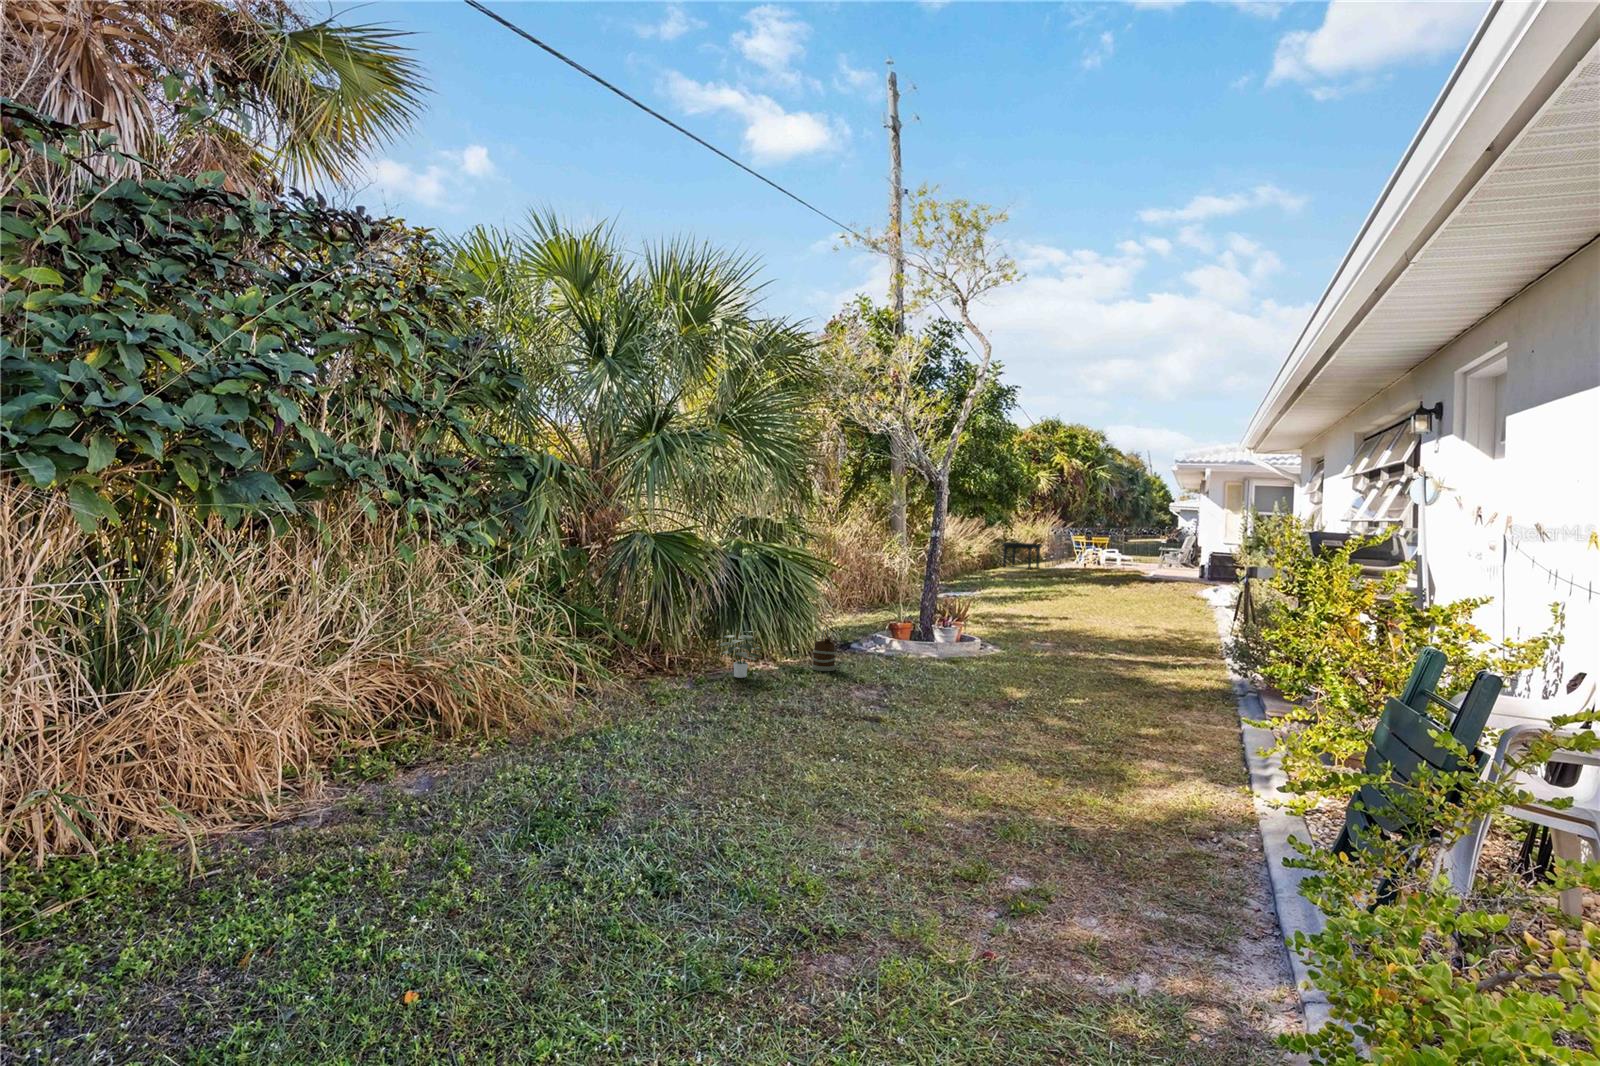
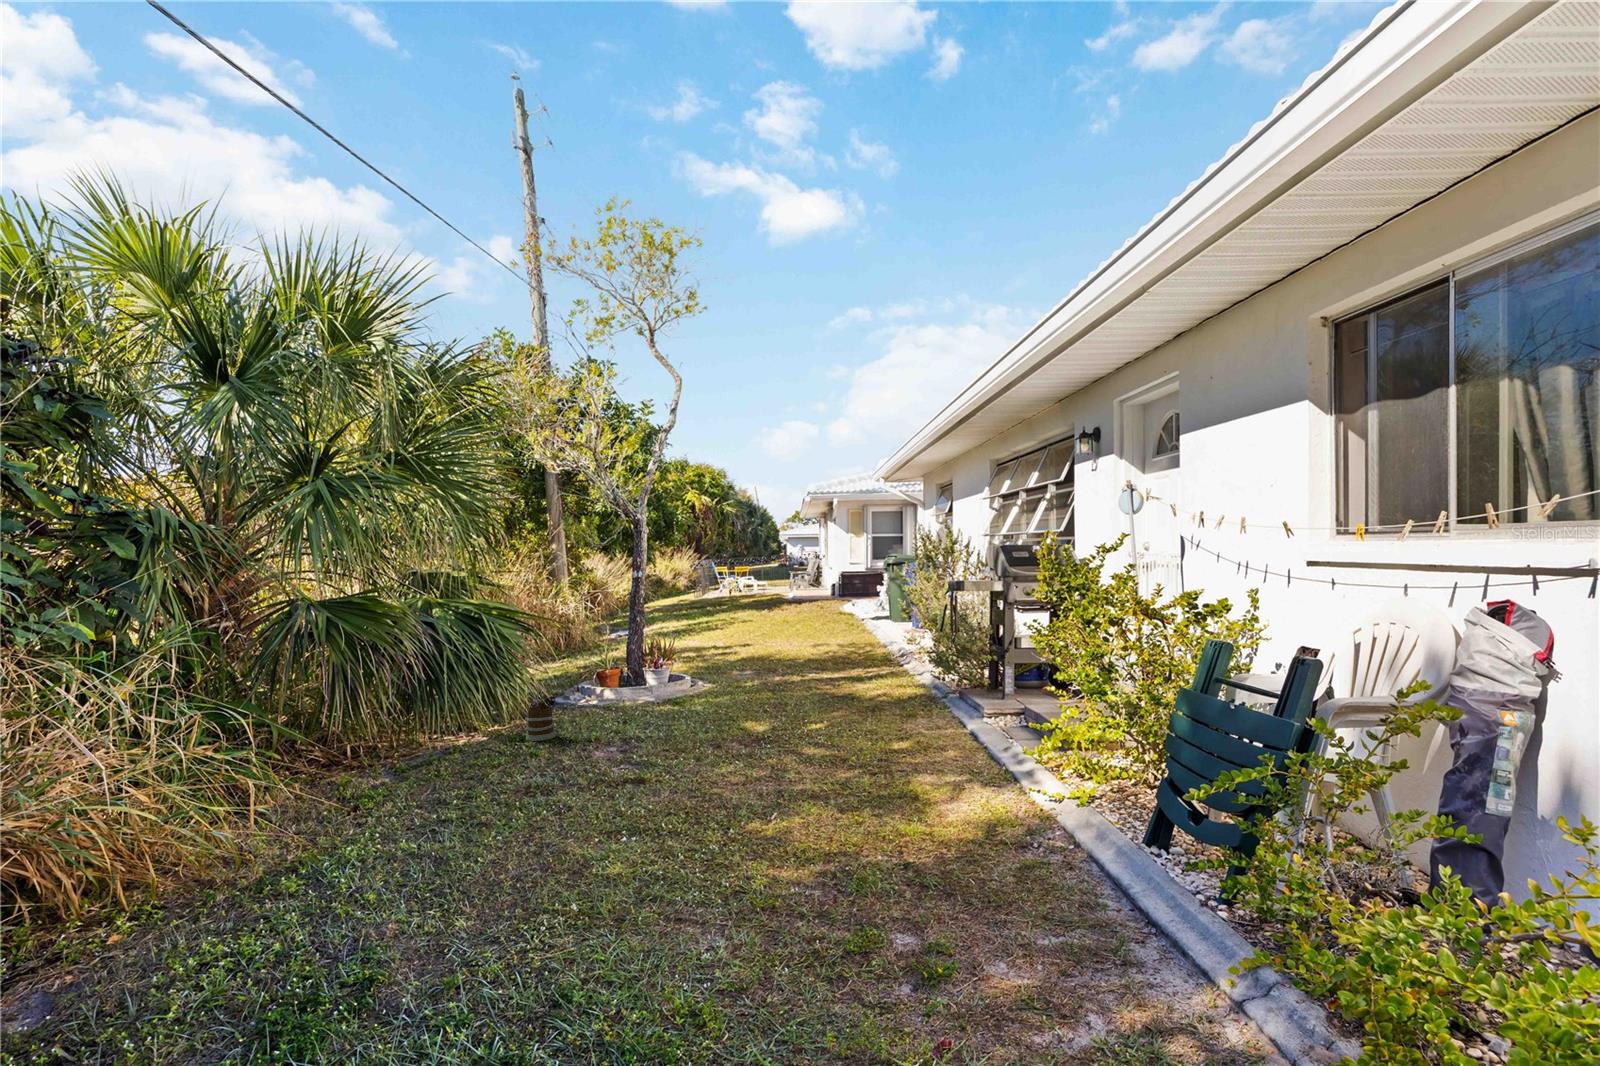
round table: present [1002,542,1043,569] -> none [654,577,695,602]
potted plant: present [719,631,762,678] -> none [413,709,472,768]

